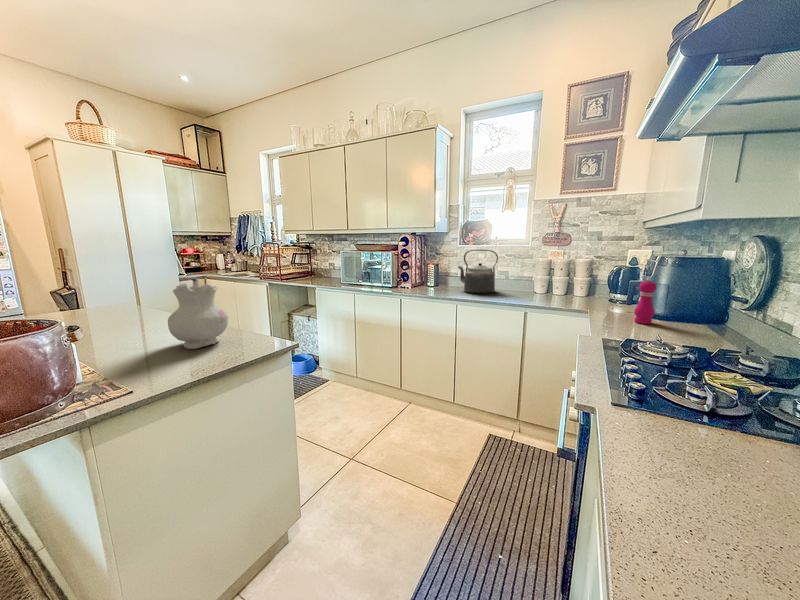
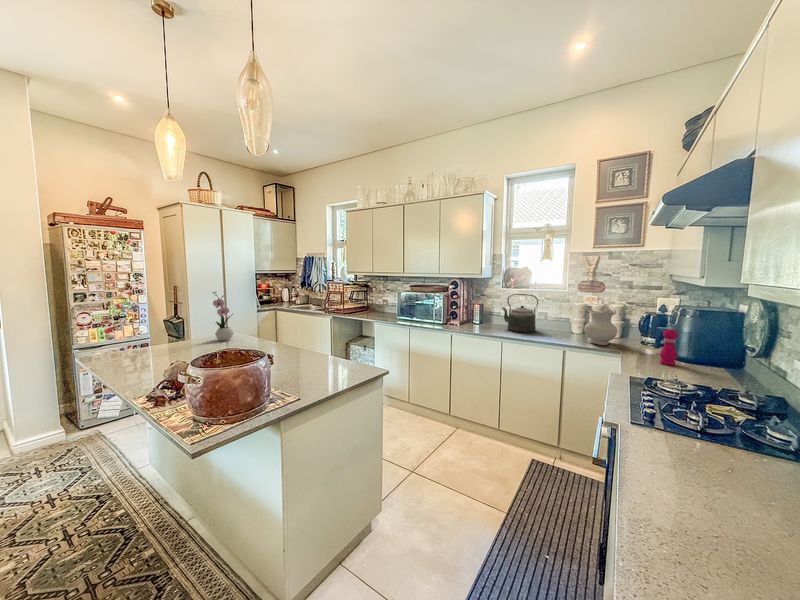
flower arrangement: none [71,247,113,313] -> present [212,292,234,341]
ceramic pitcher: present [168,277,228,349] -> present [584,306,617,345]

